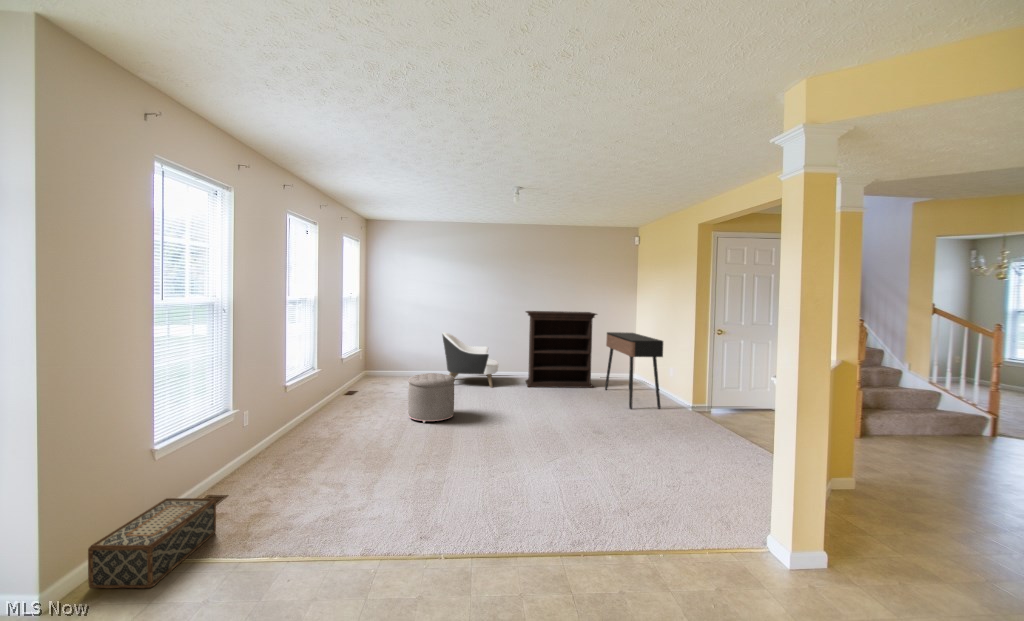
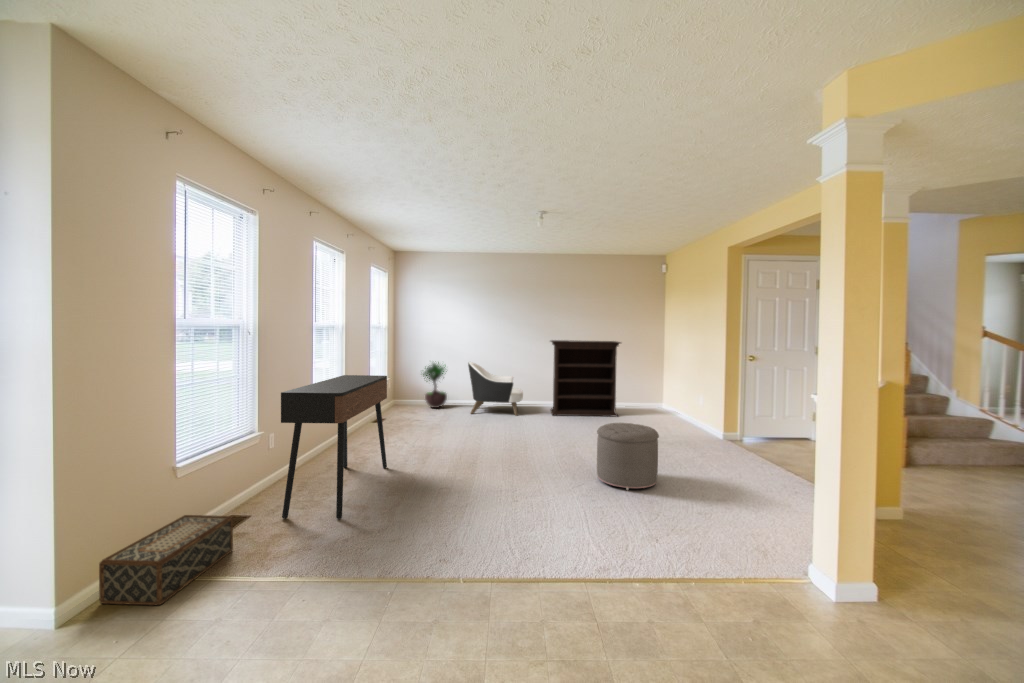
potted tree: none [391,328,423,379] -> present [423,362,447,408]
console table: present [605,332,663,409] -> present [281,375,387,519]
ottoman: present [408,373,455,423] -> present [597,423,659,490]

